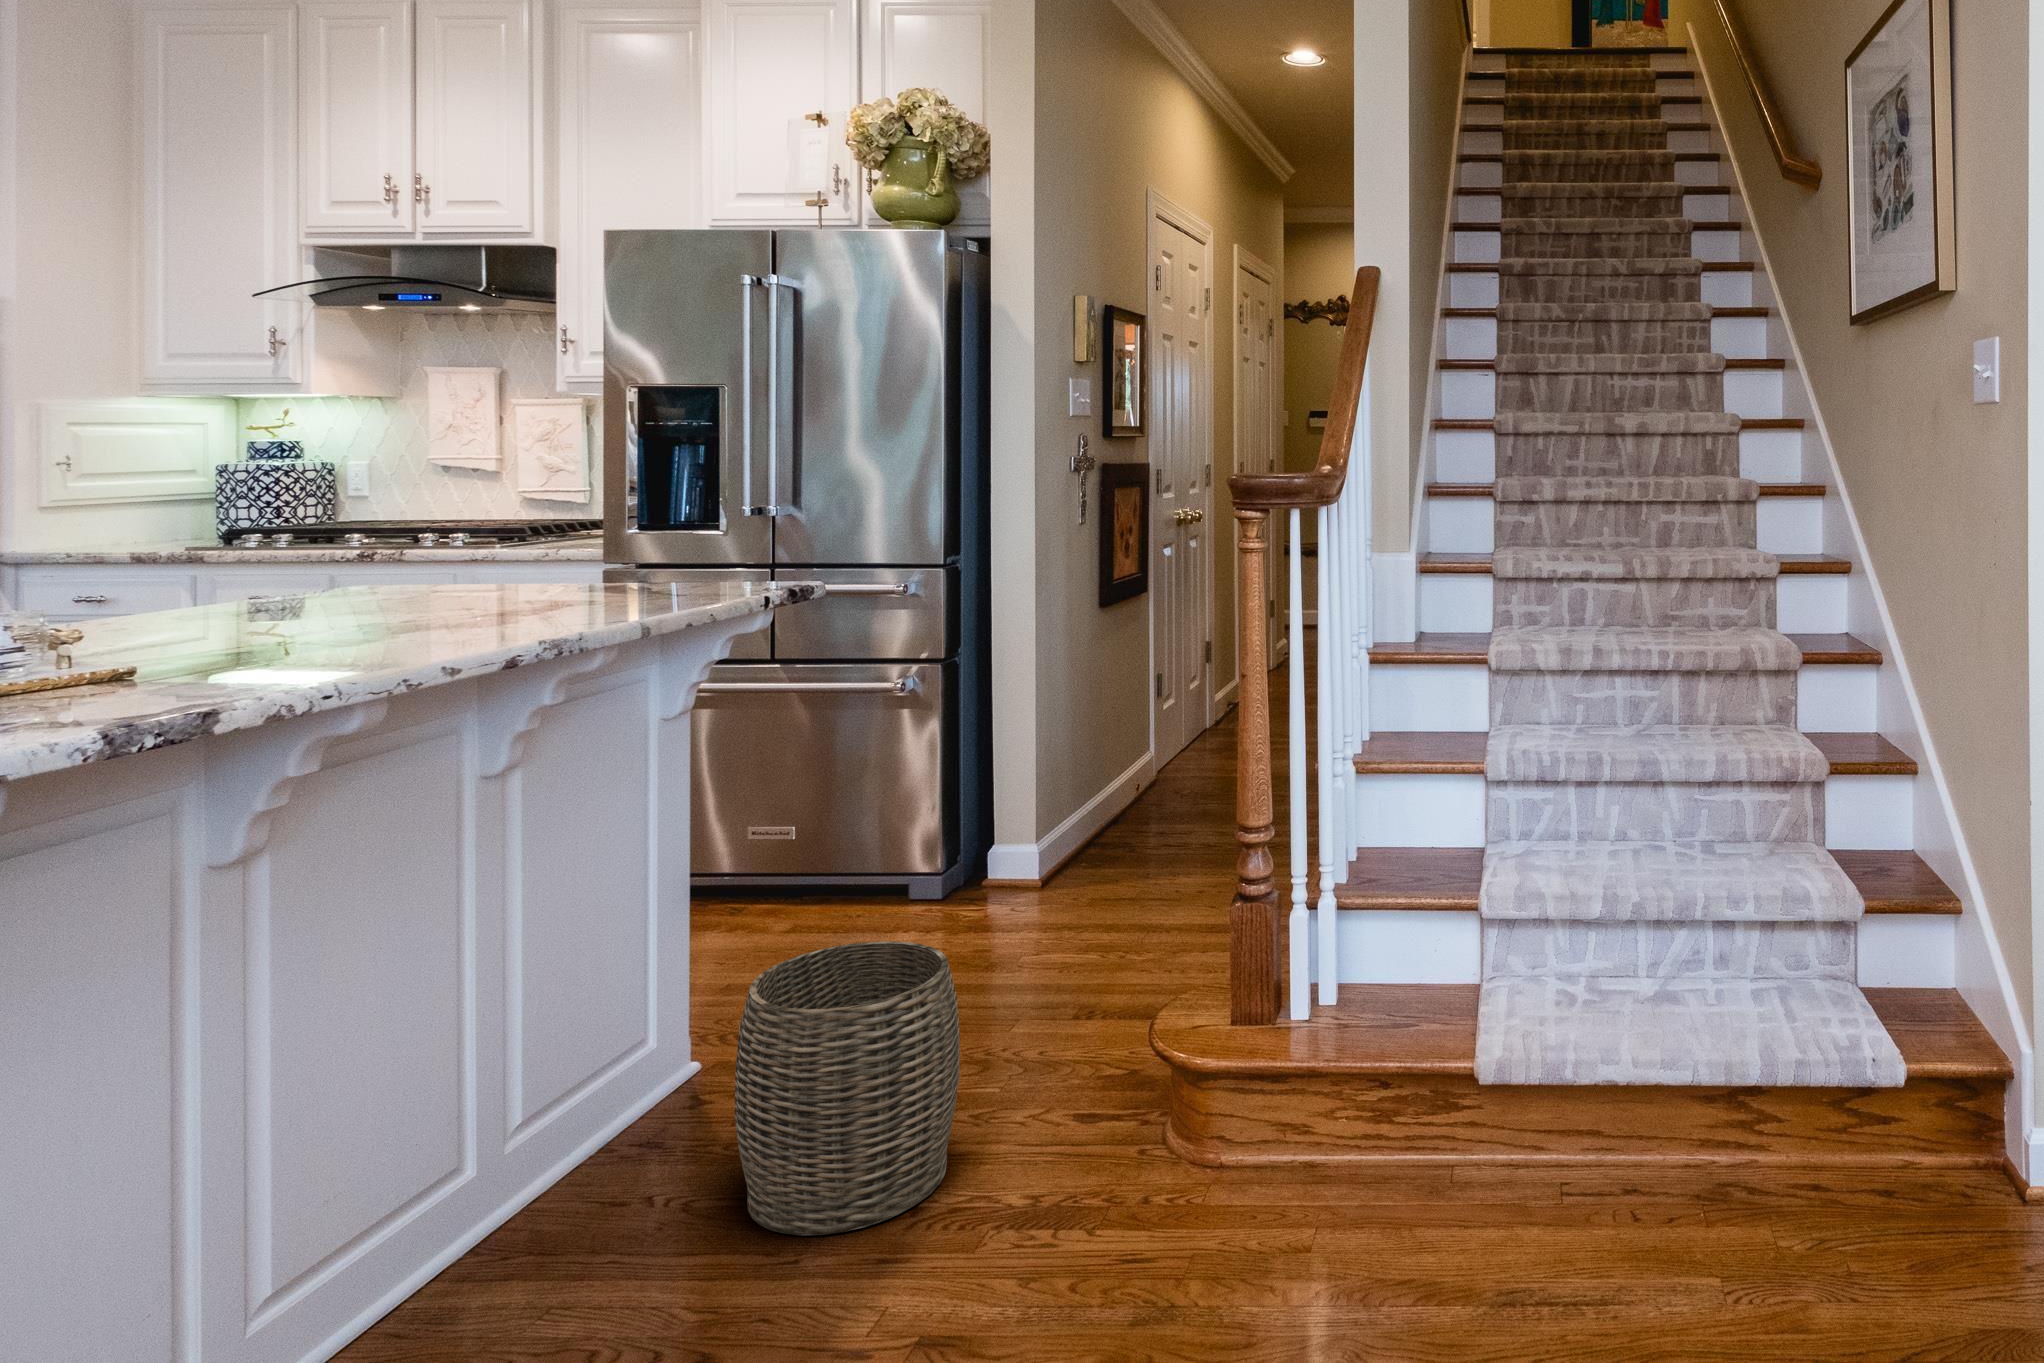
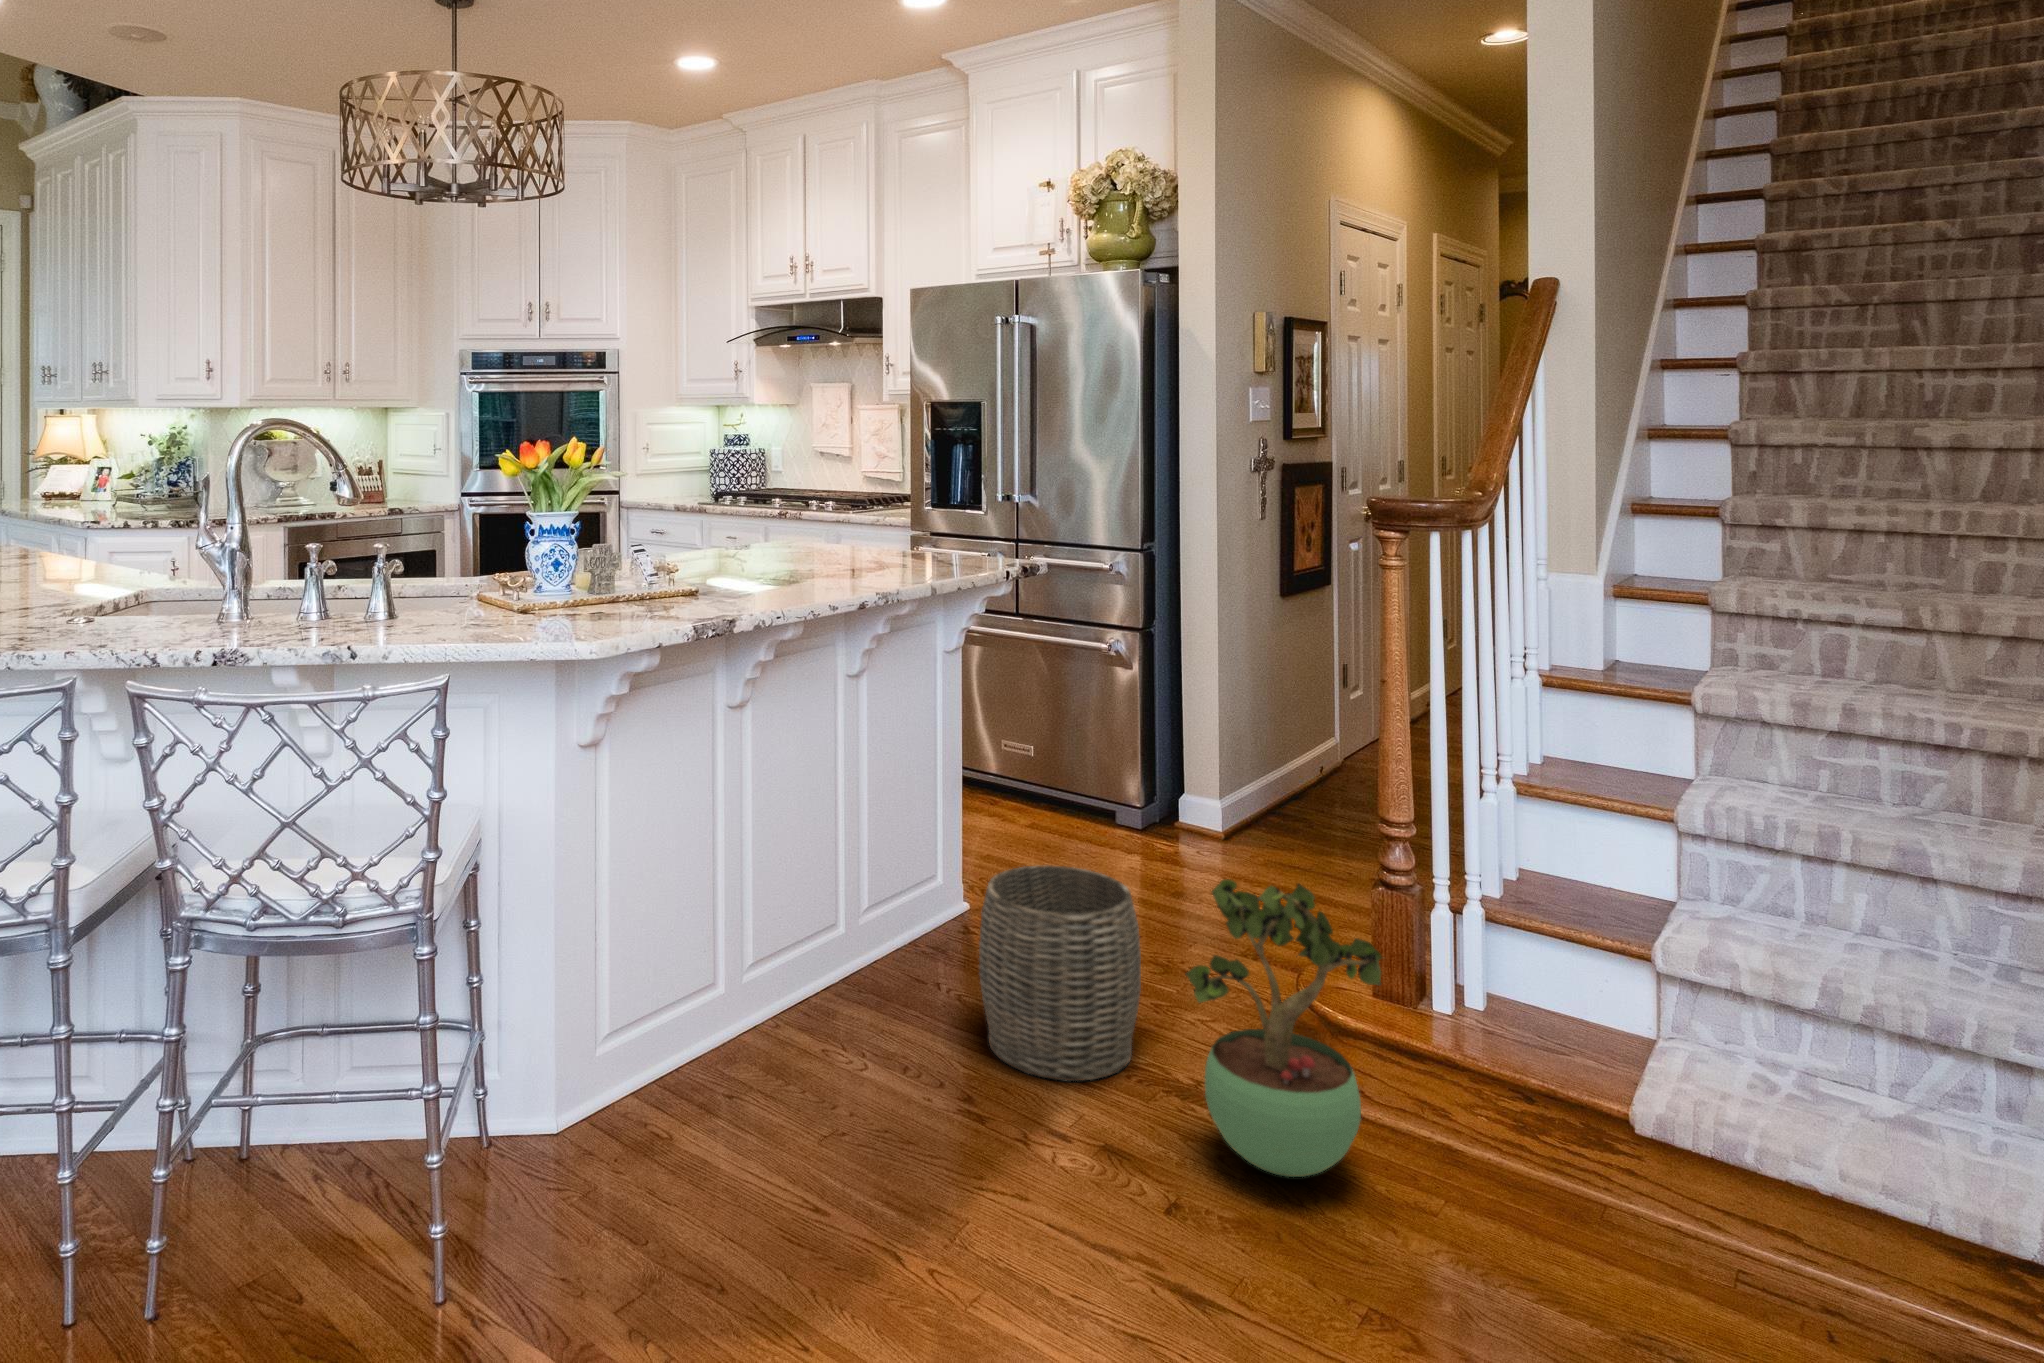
potted plant: none [1024,899,1255,1262] -> present [1185,879,1382,1177]

